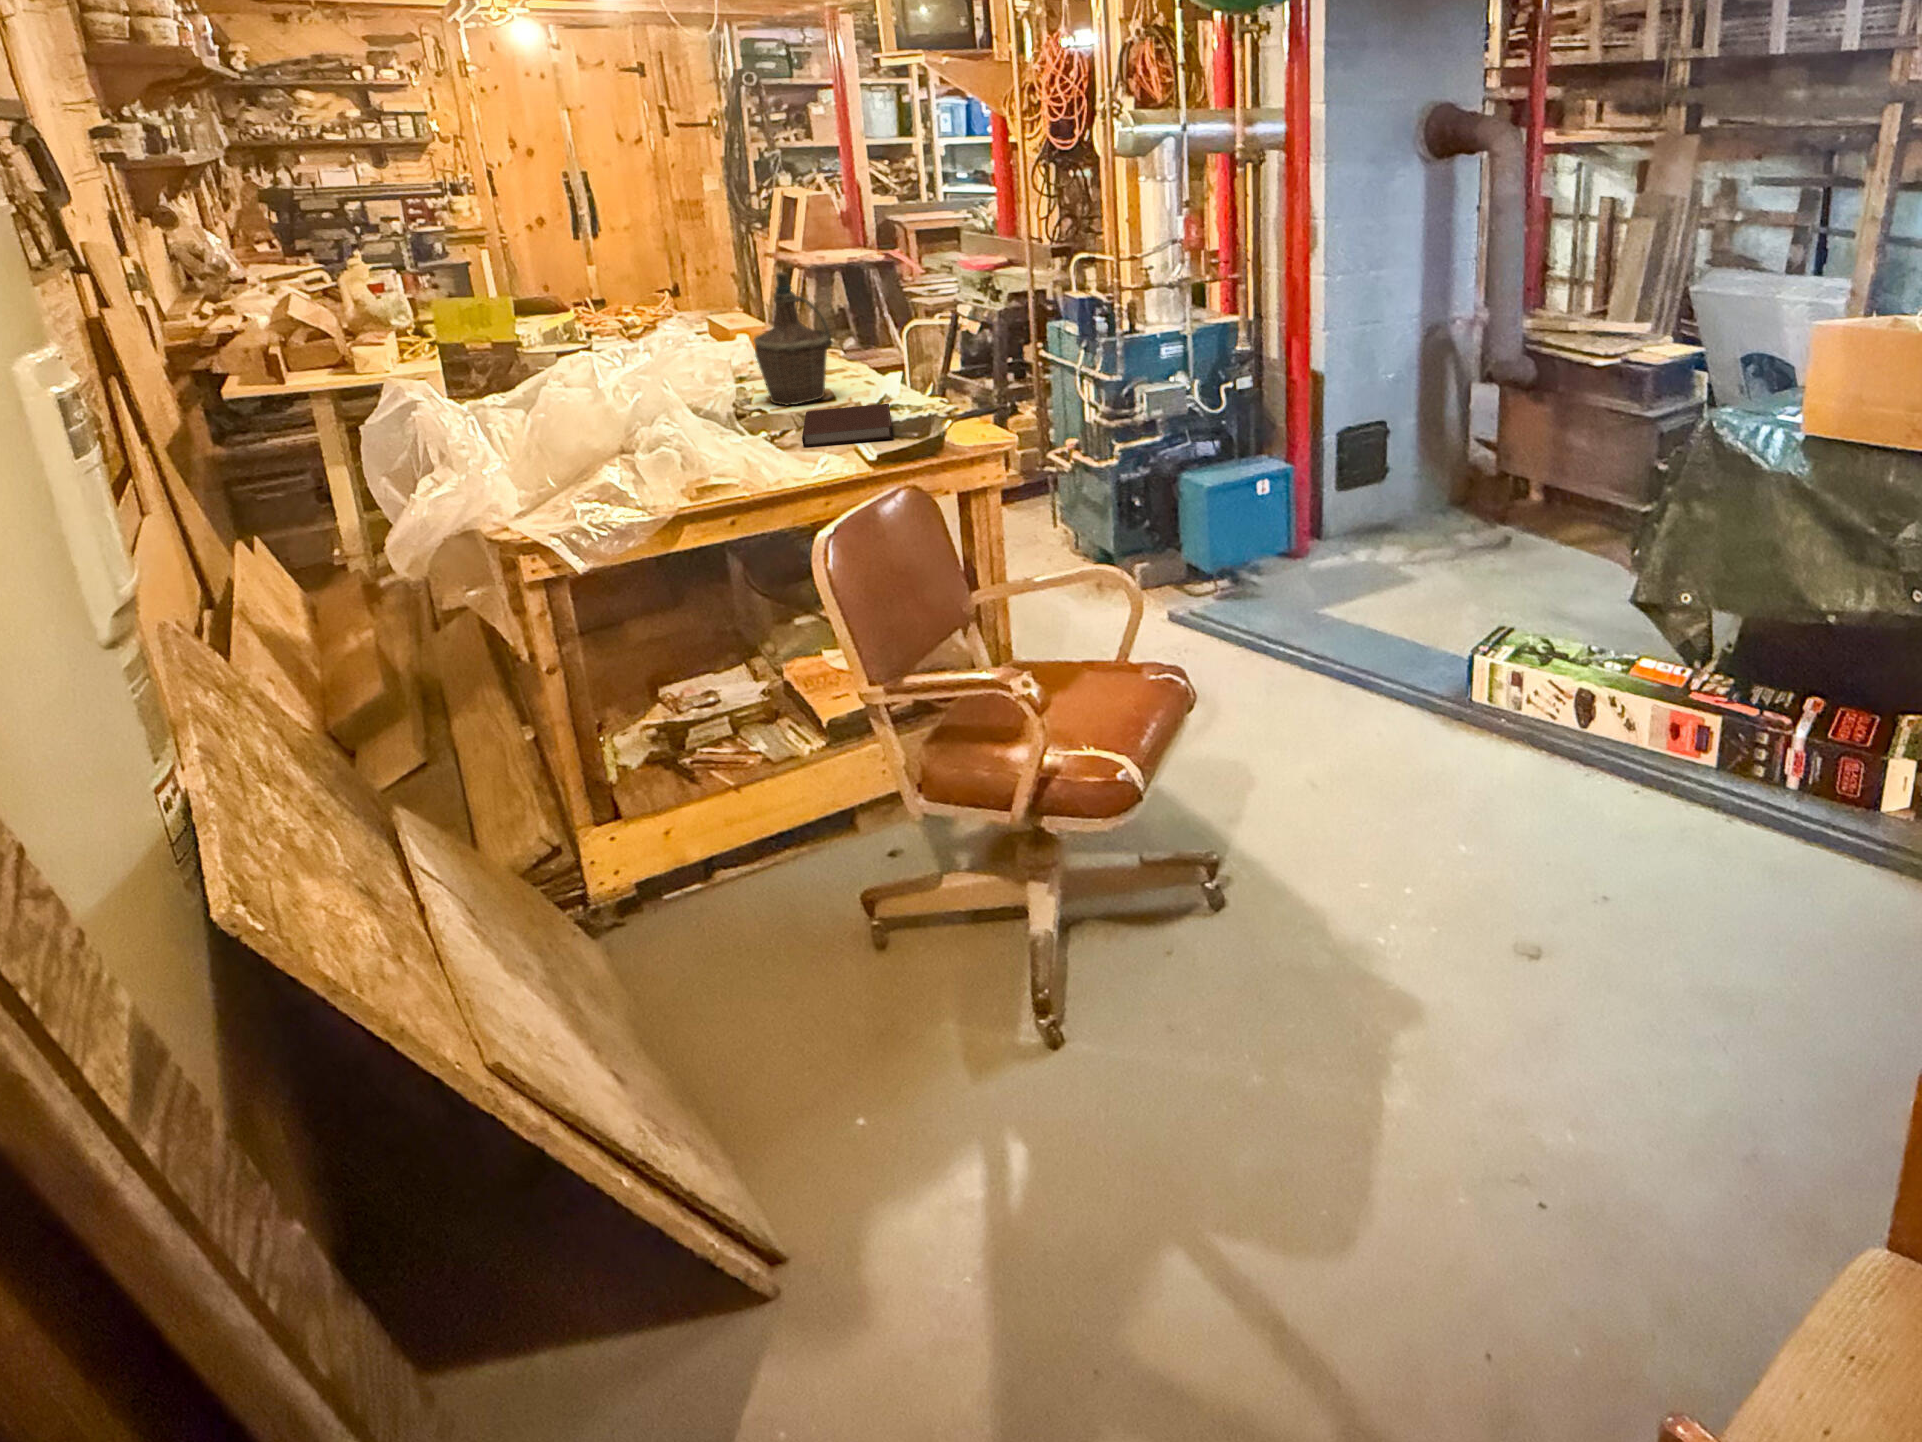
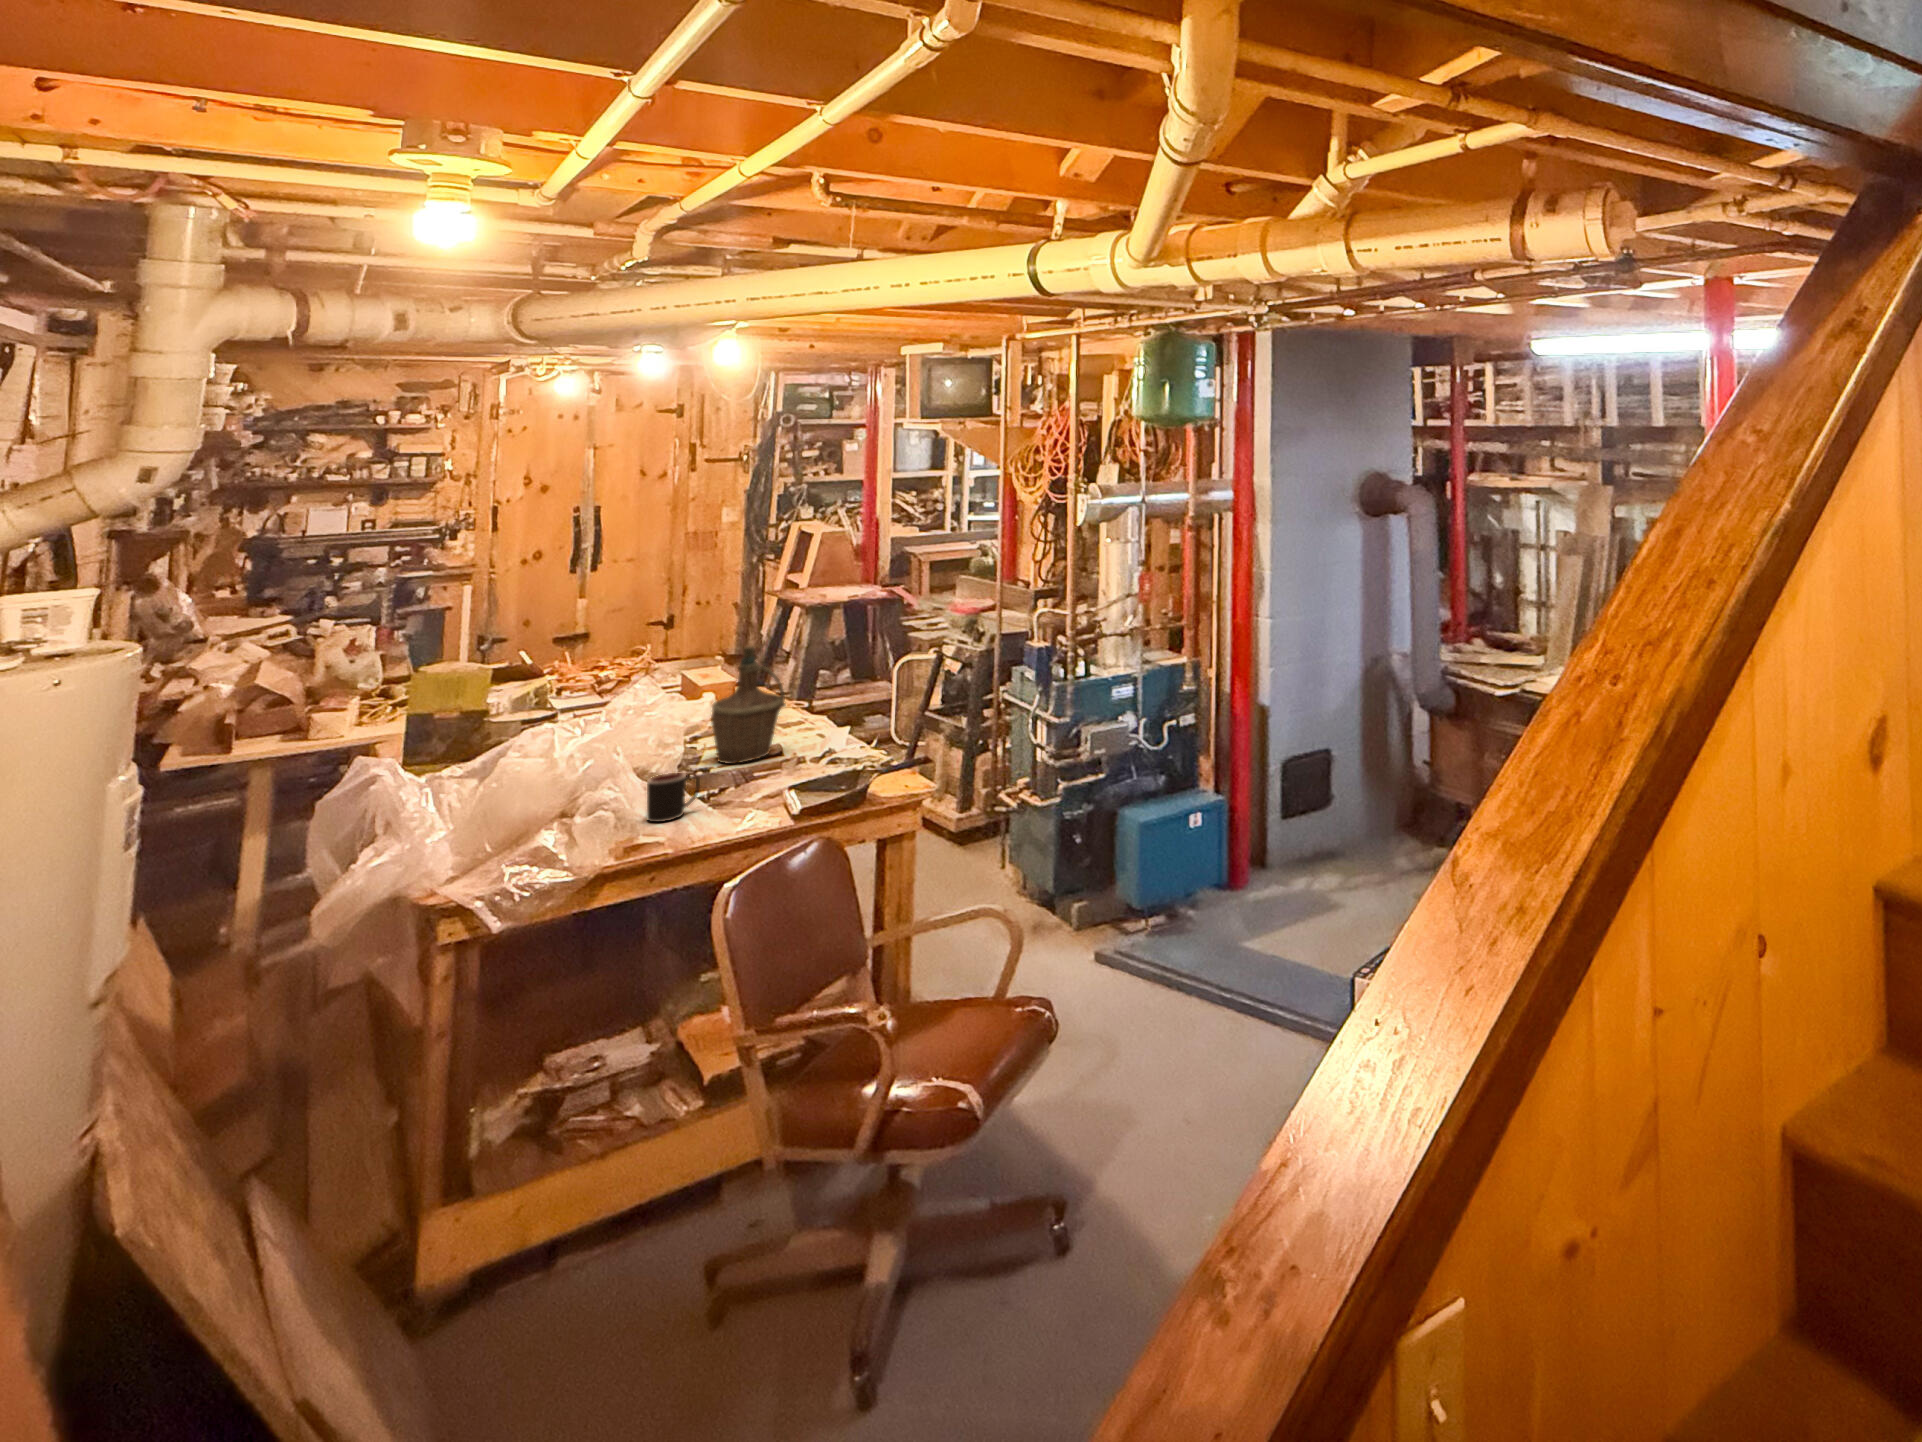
notebook: present [802,403,893,447] -> none [734,761,824,805]
mug: none [704,408,763,461] -> present [647,773,700,822]

